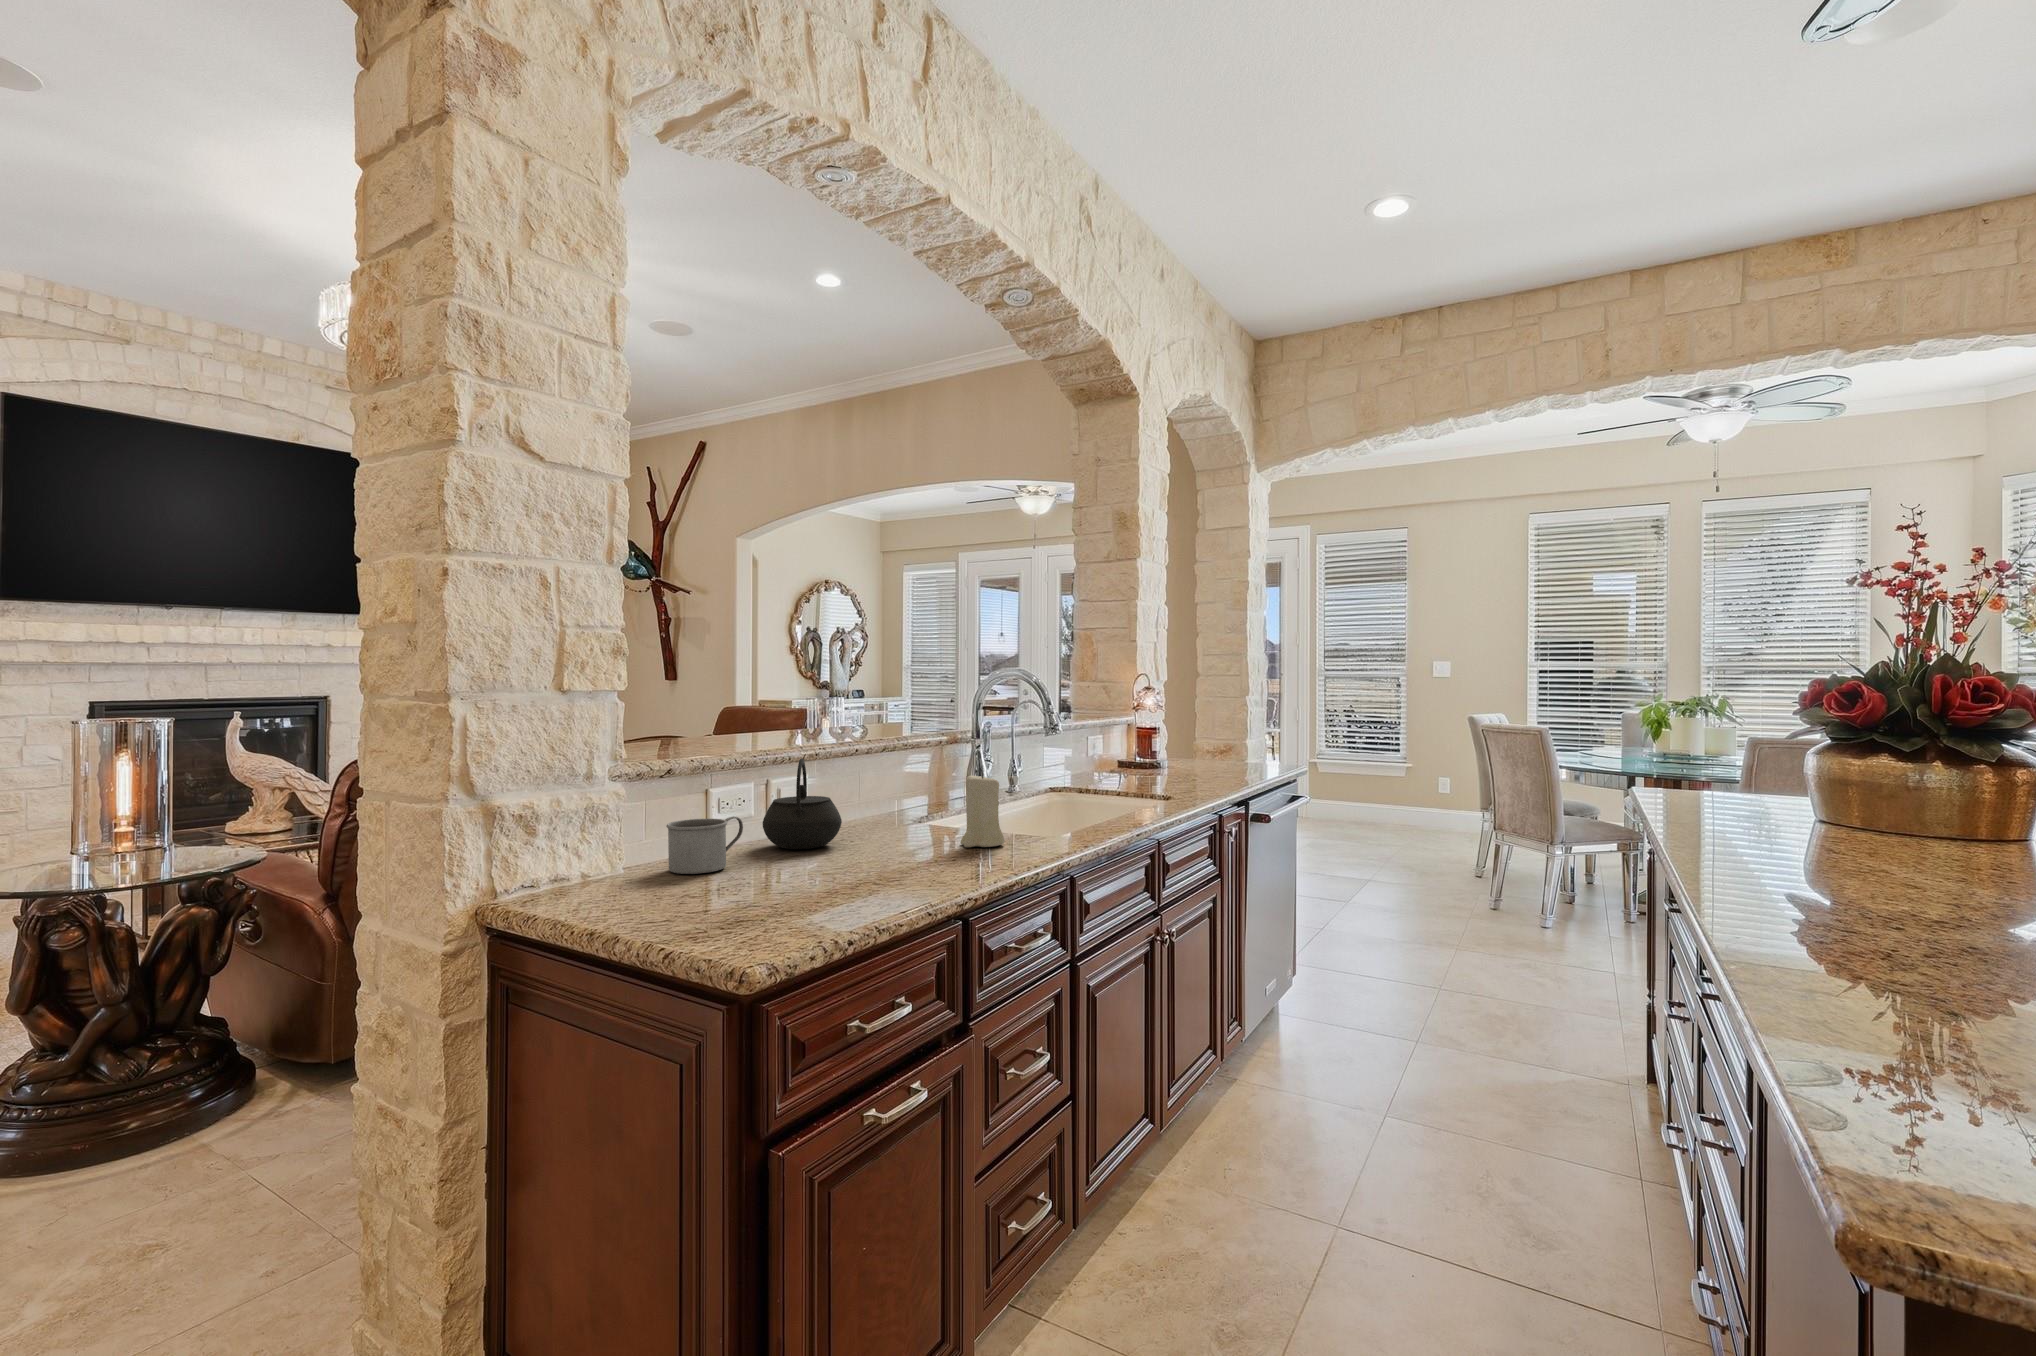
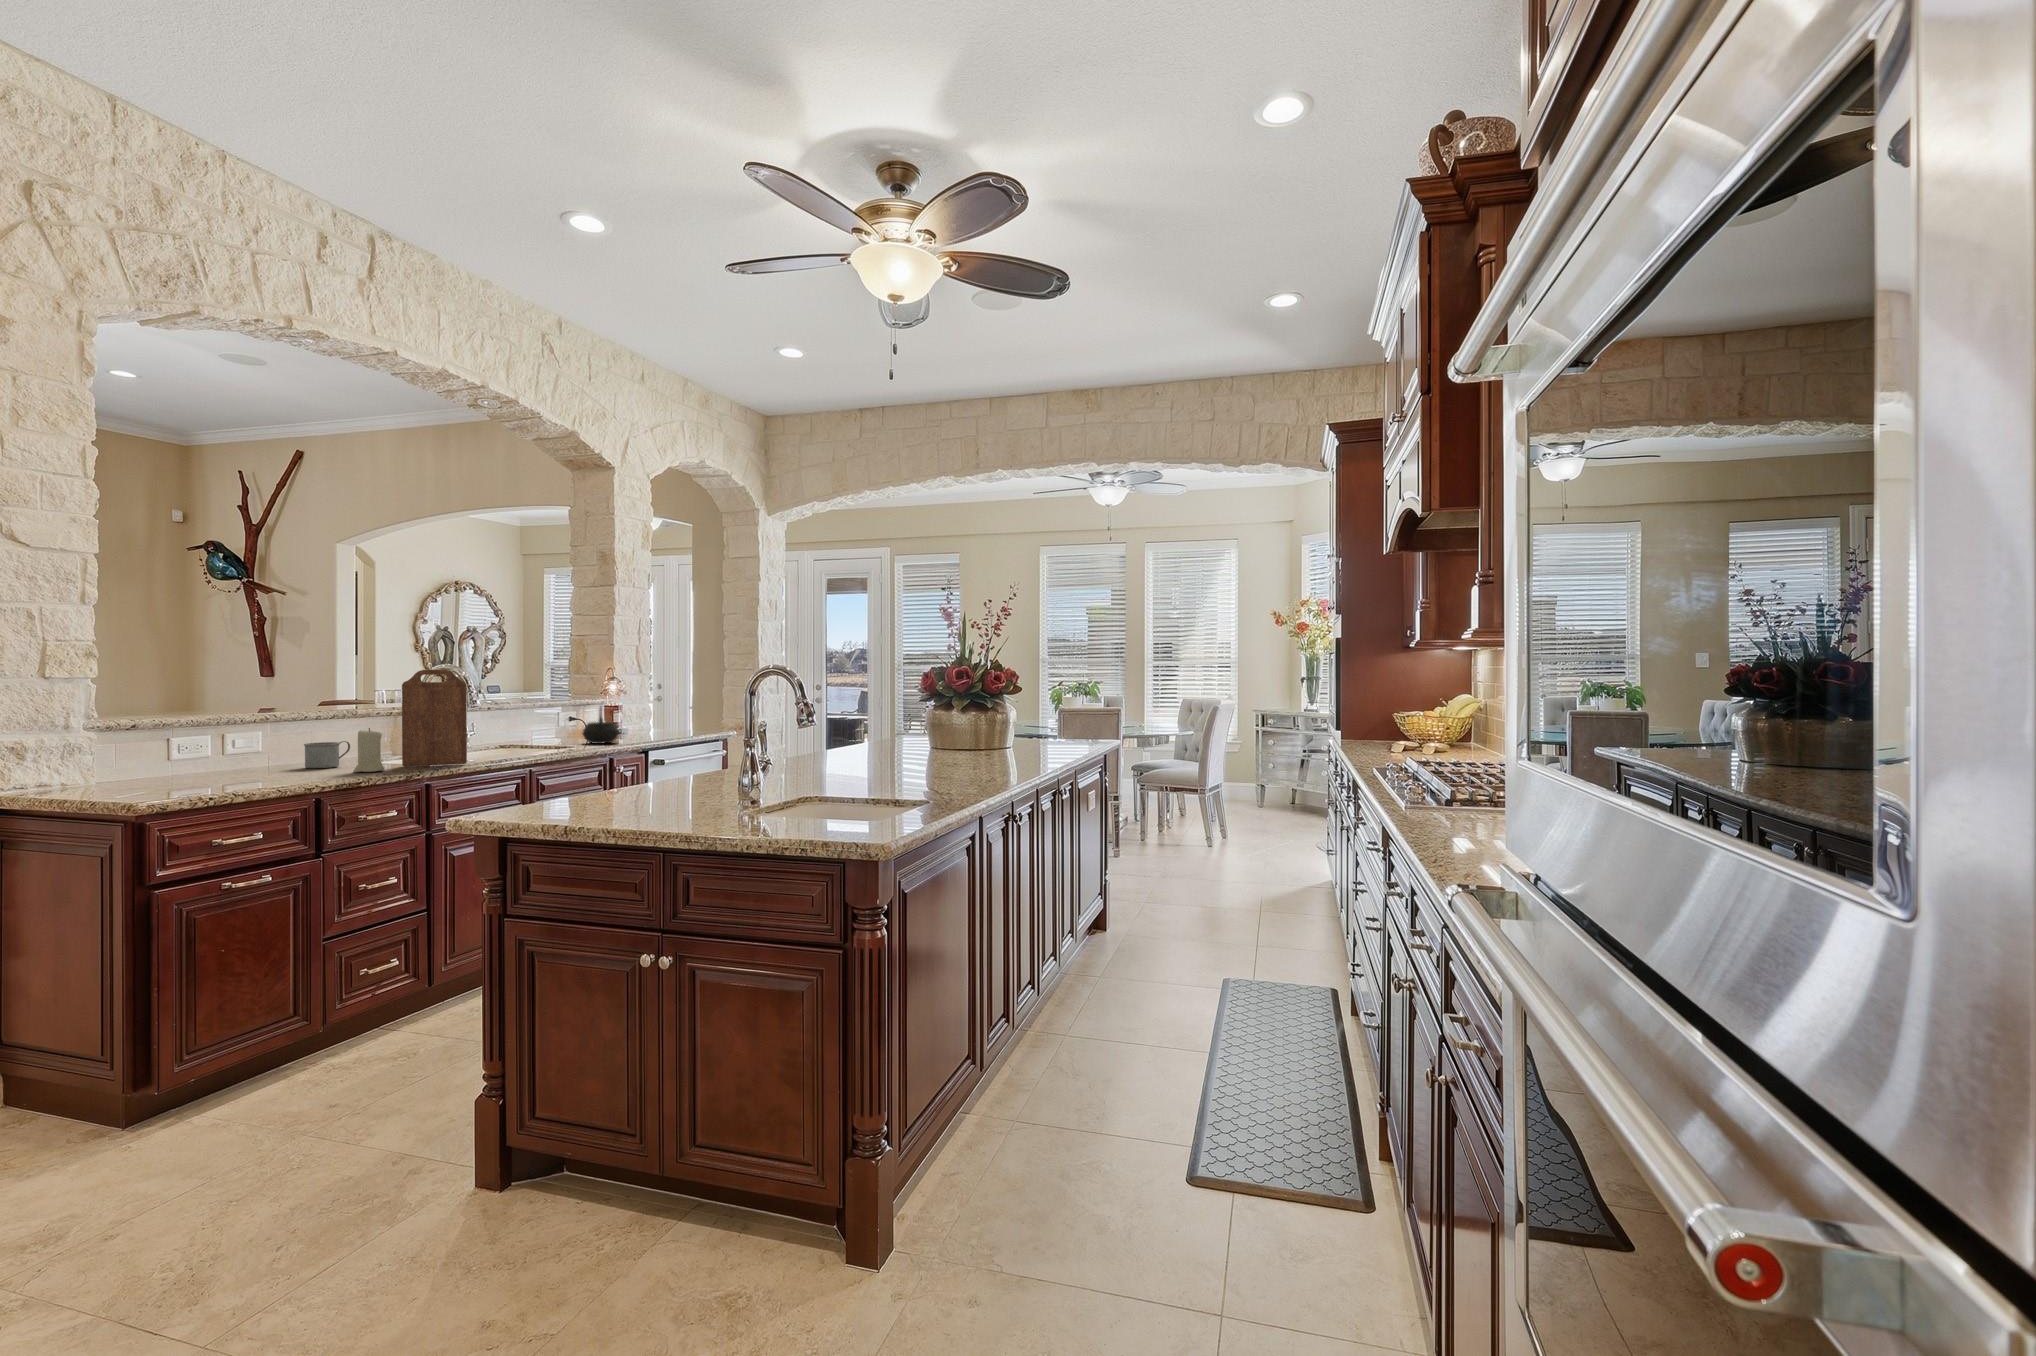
cutting board: none [1006,675,1094,833] -> present [402,670,467,767]
kettle: present [763,758,842,849] -> present [583,707,619,744]
mug: present [666,816,743,874] -> present [304,741,350,768]

